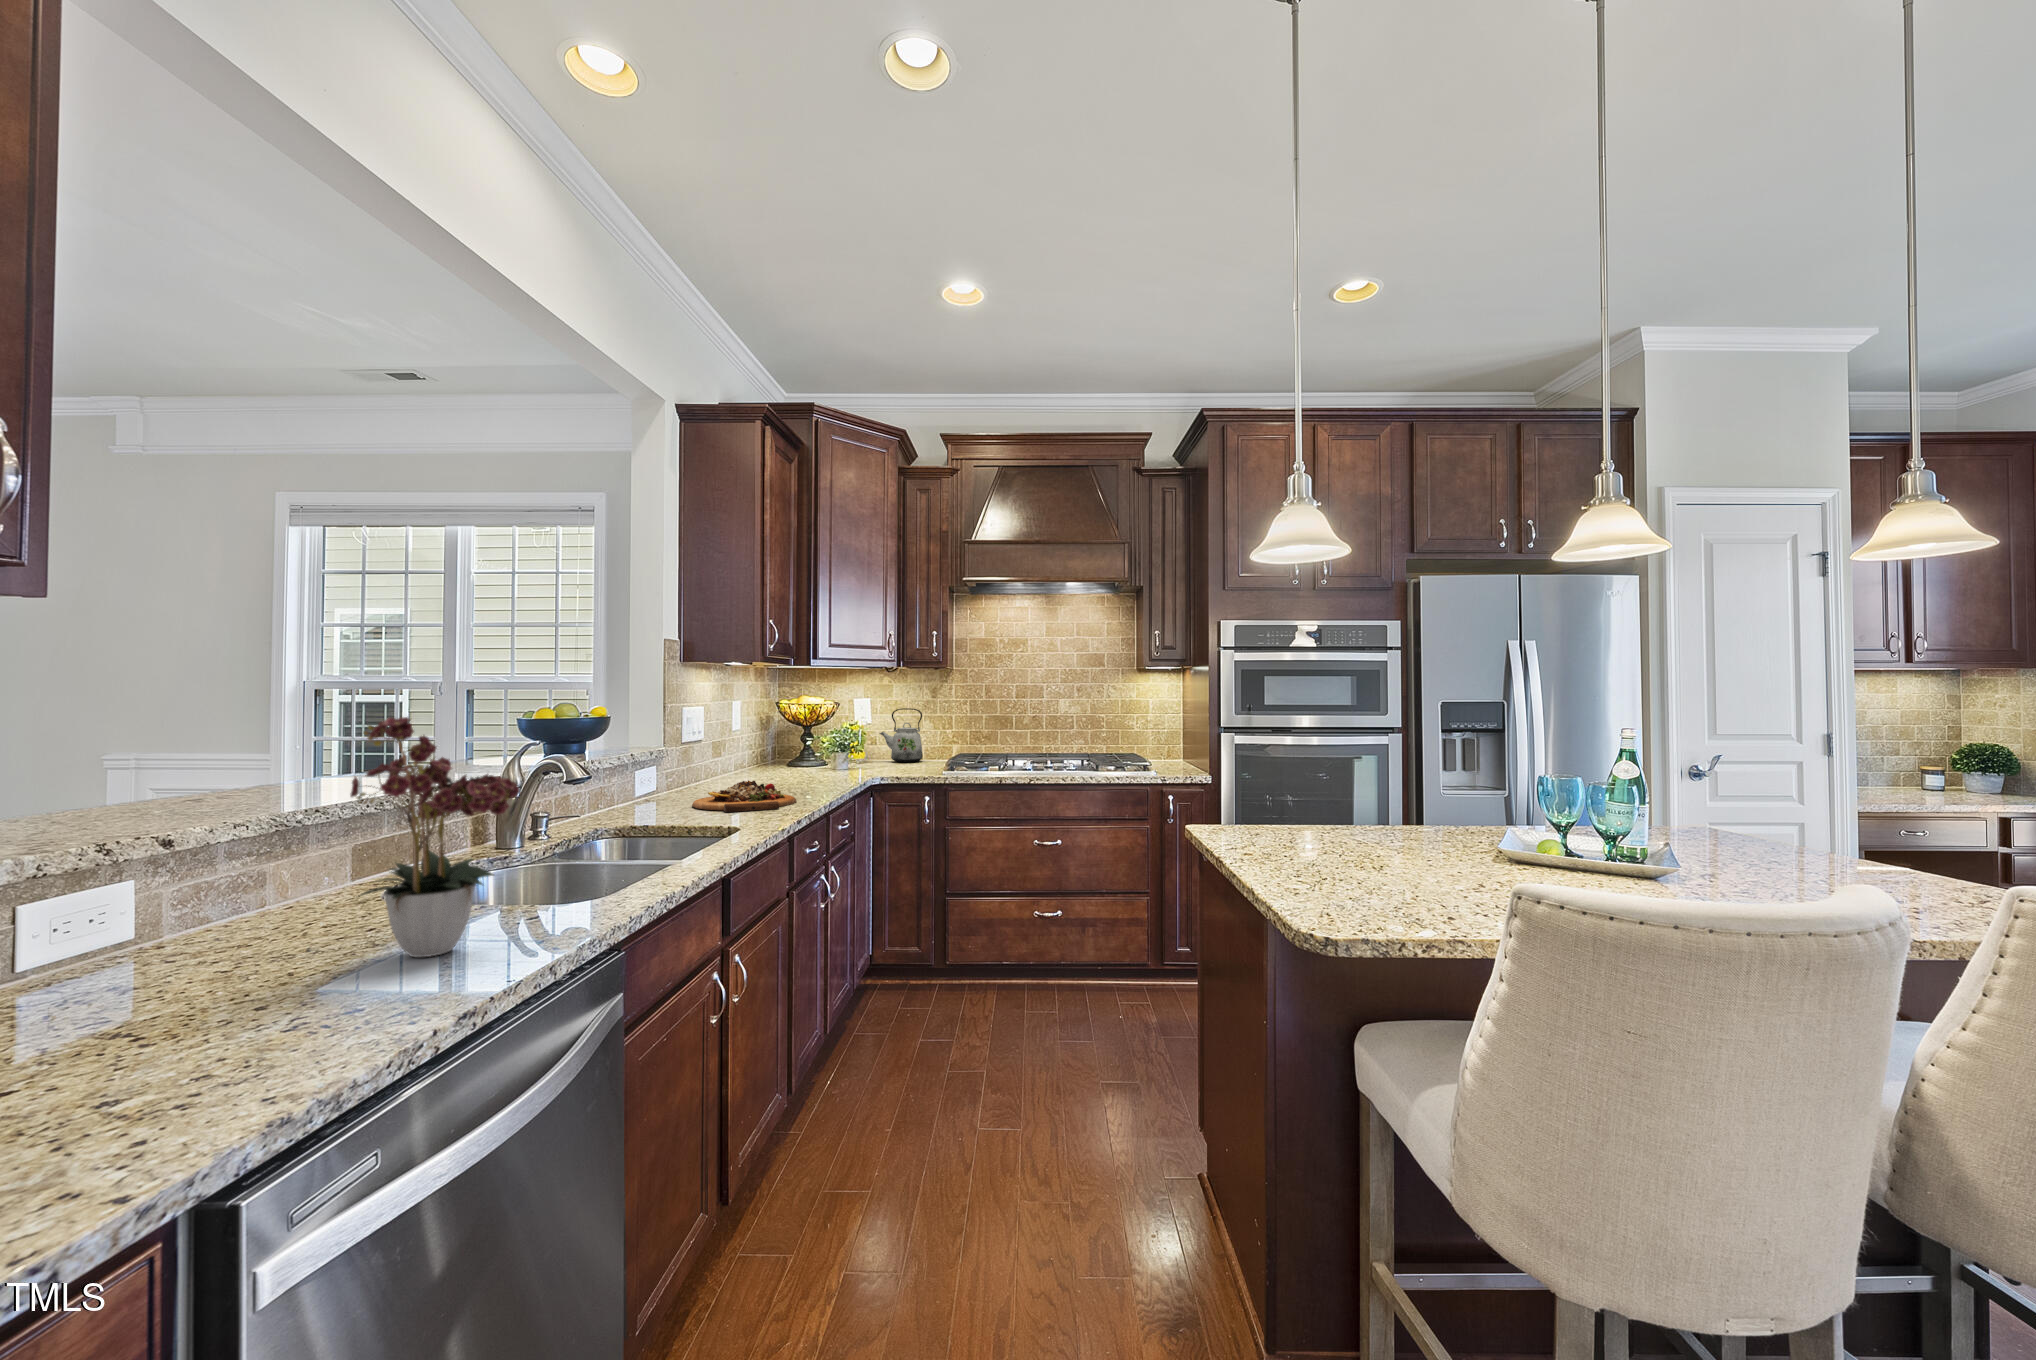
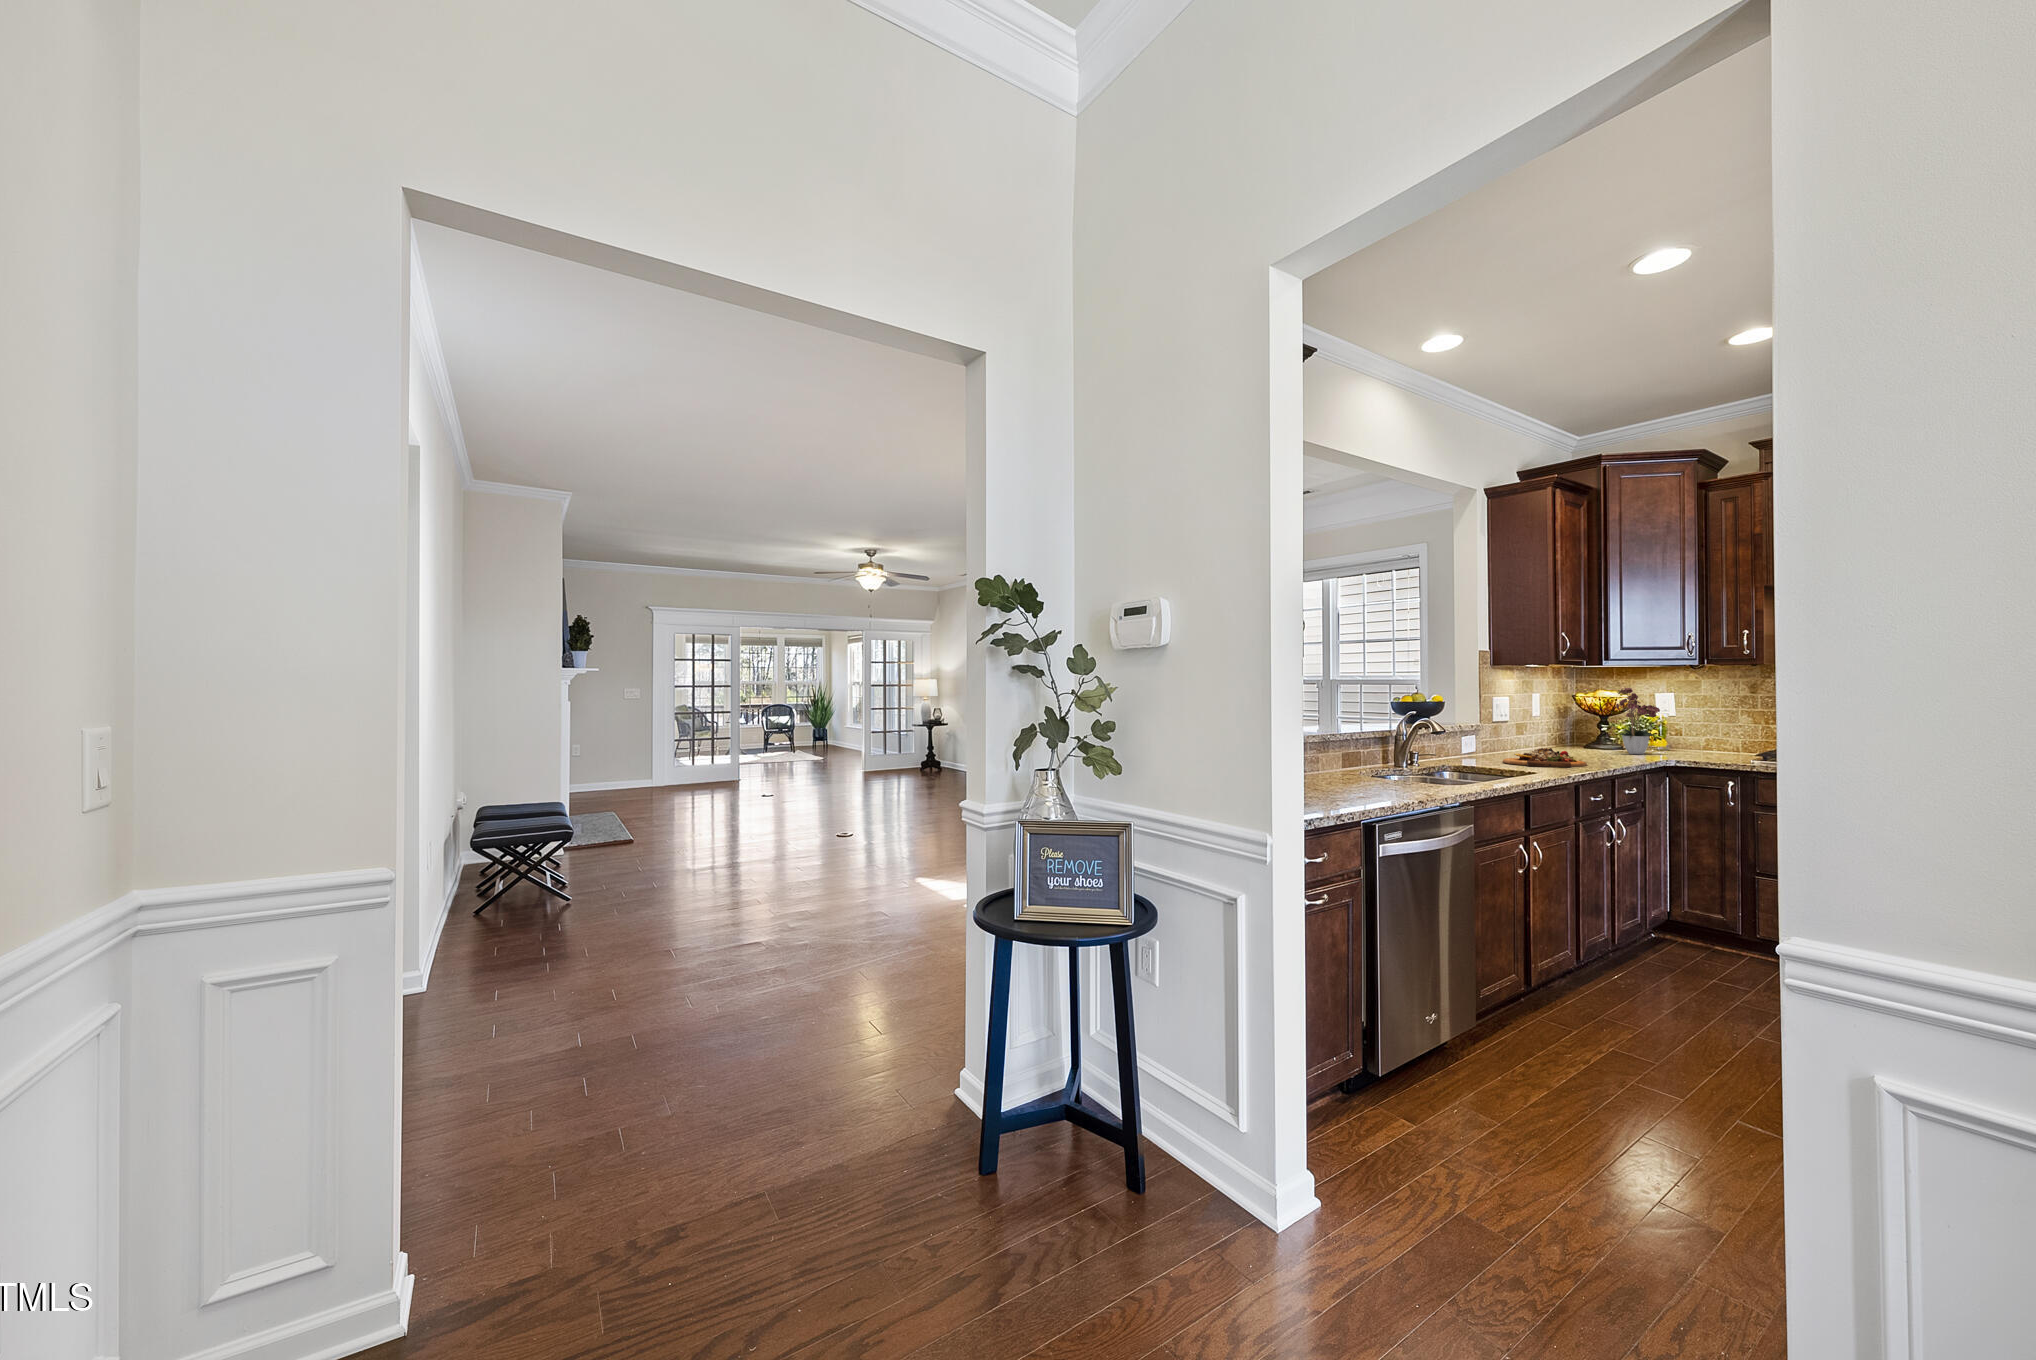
kettle: present [880,708,923,762] -> none [1682,703,1733,752]
flower arrangement: present [350,717,520,957] -> present [1616,688,1660,754]

